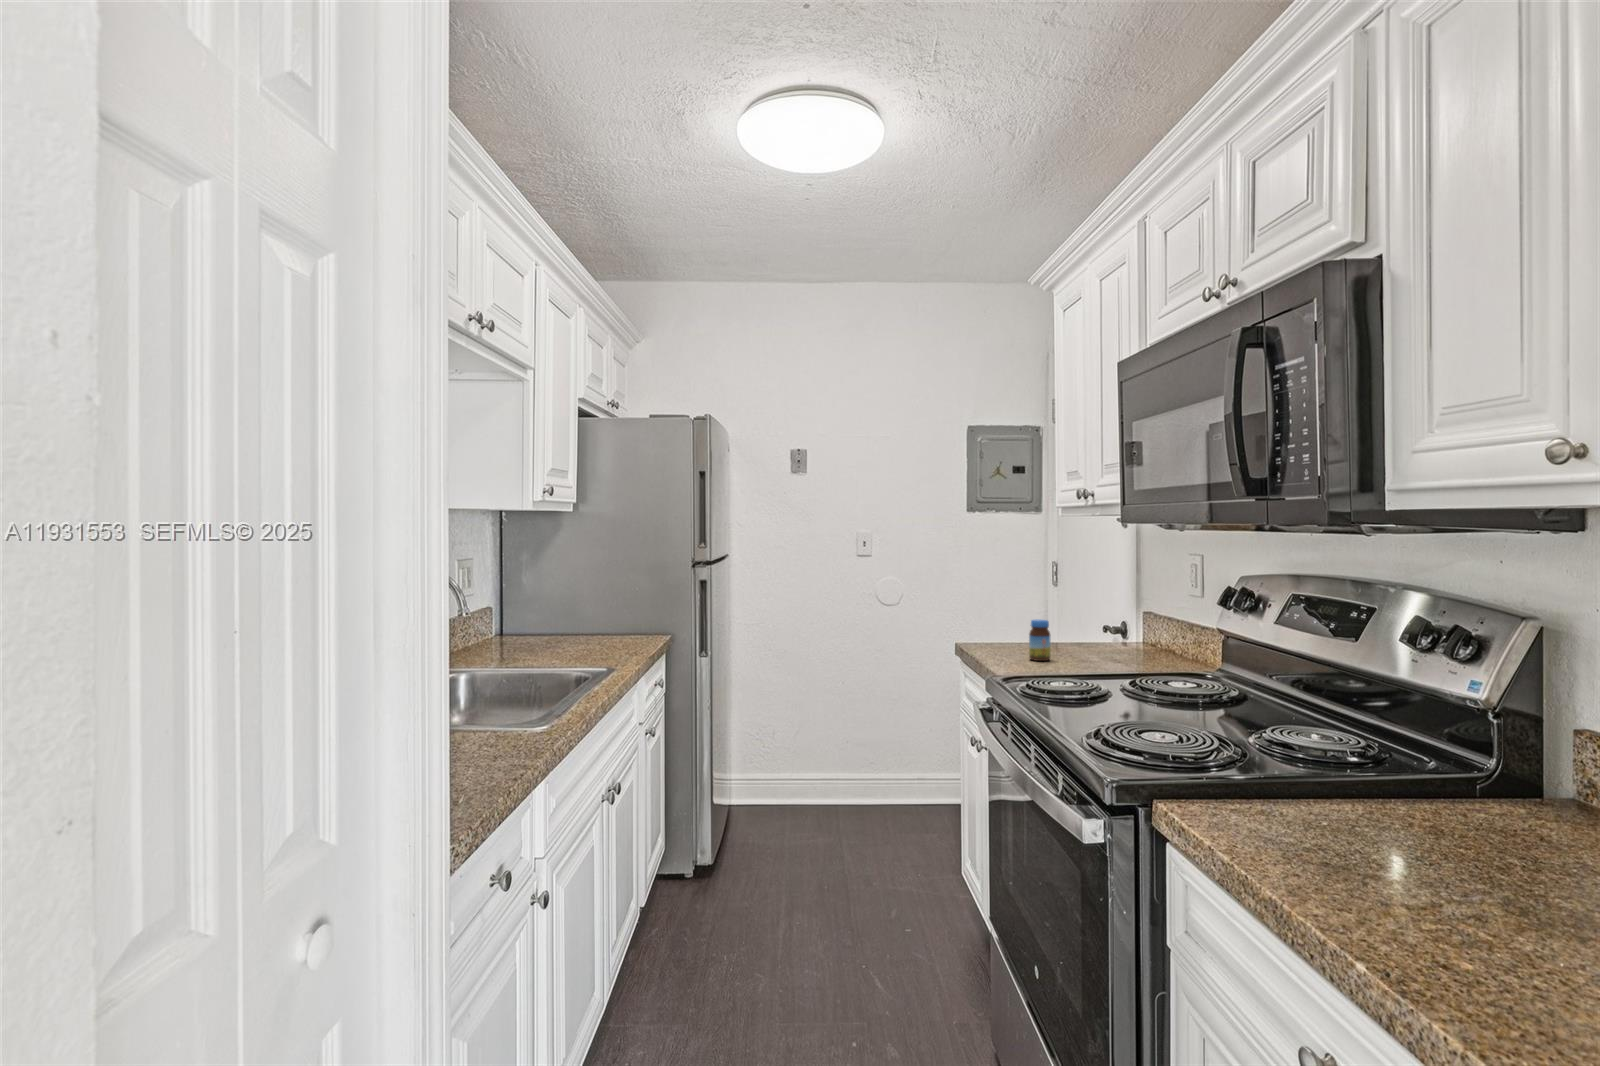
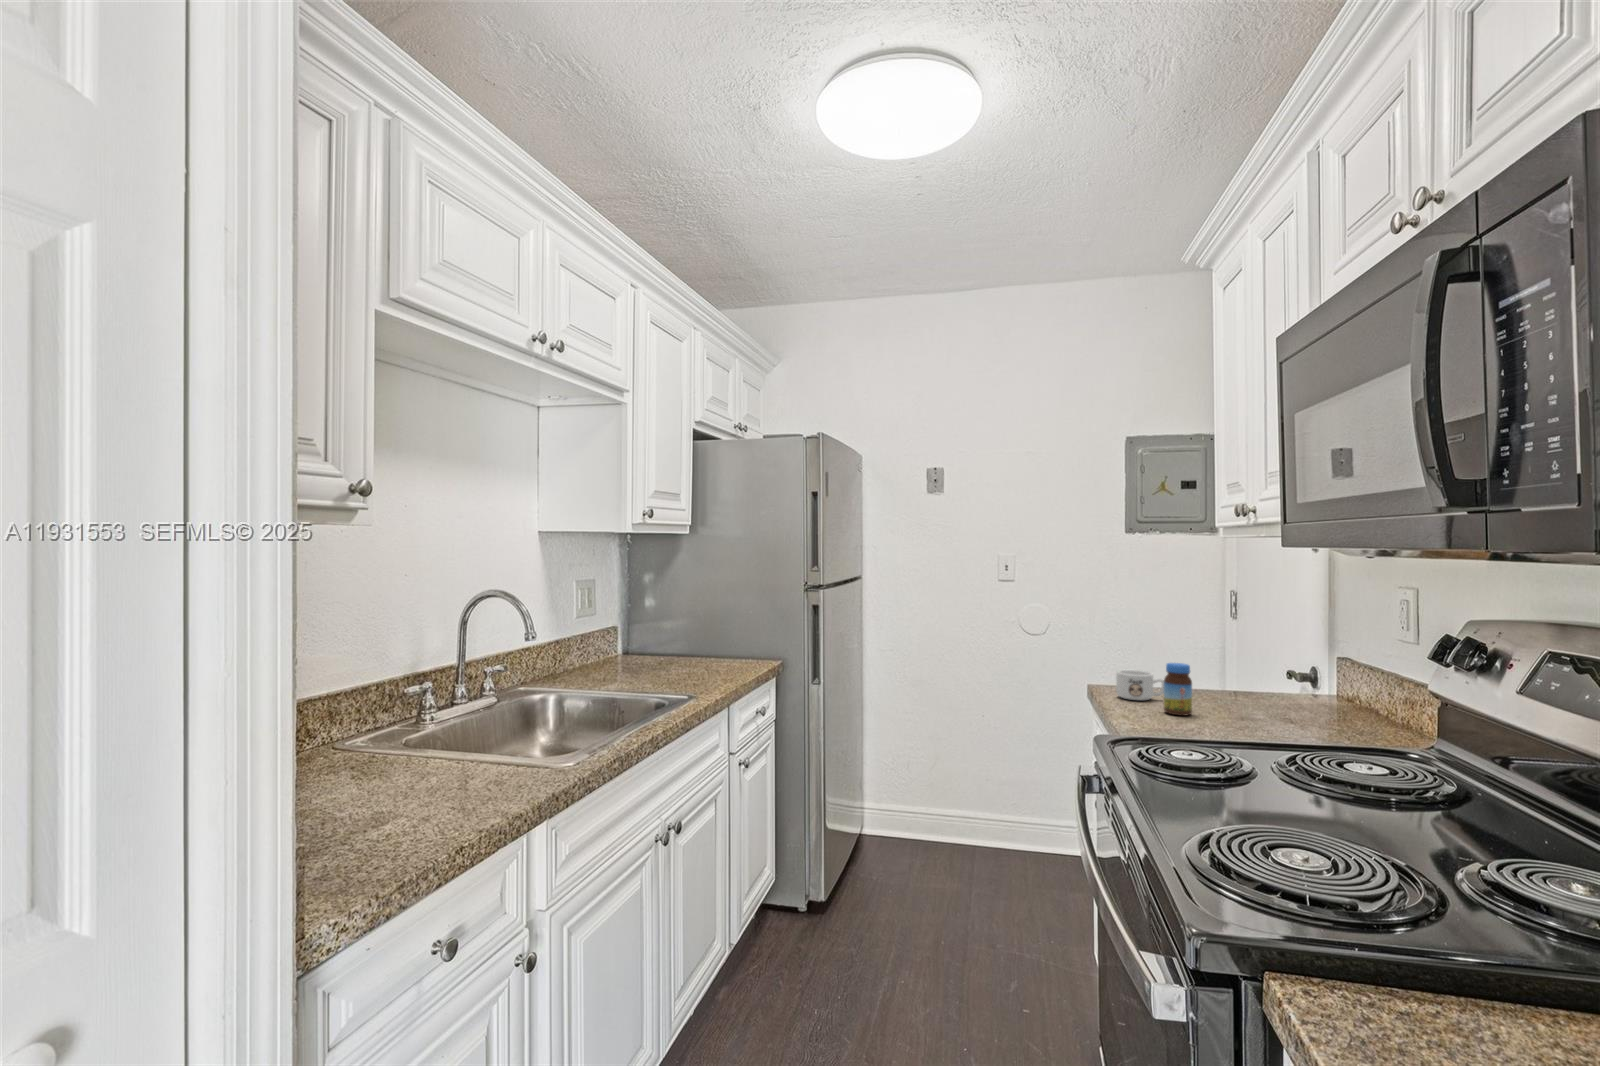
mug: none [988,629,1026,653] -> present [1116,670,1164,700]

